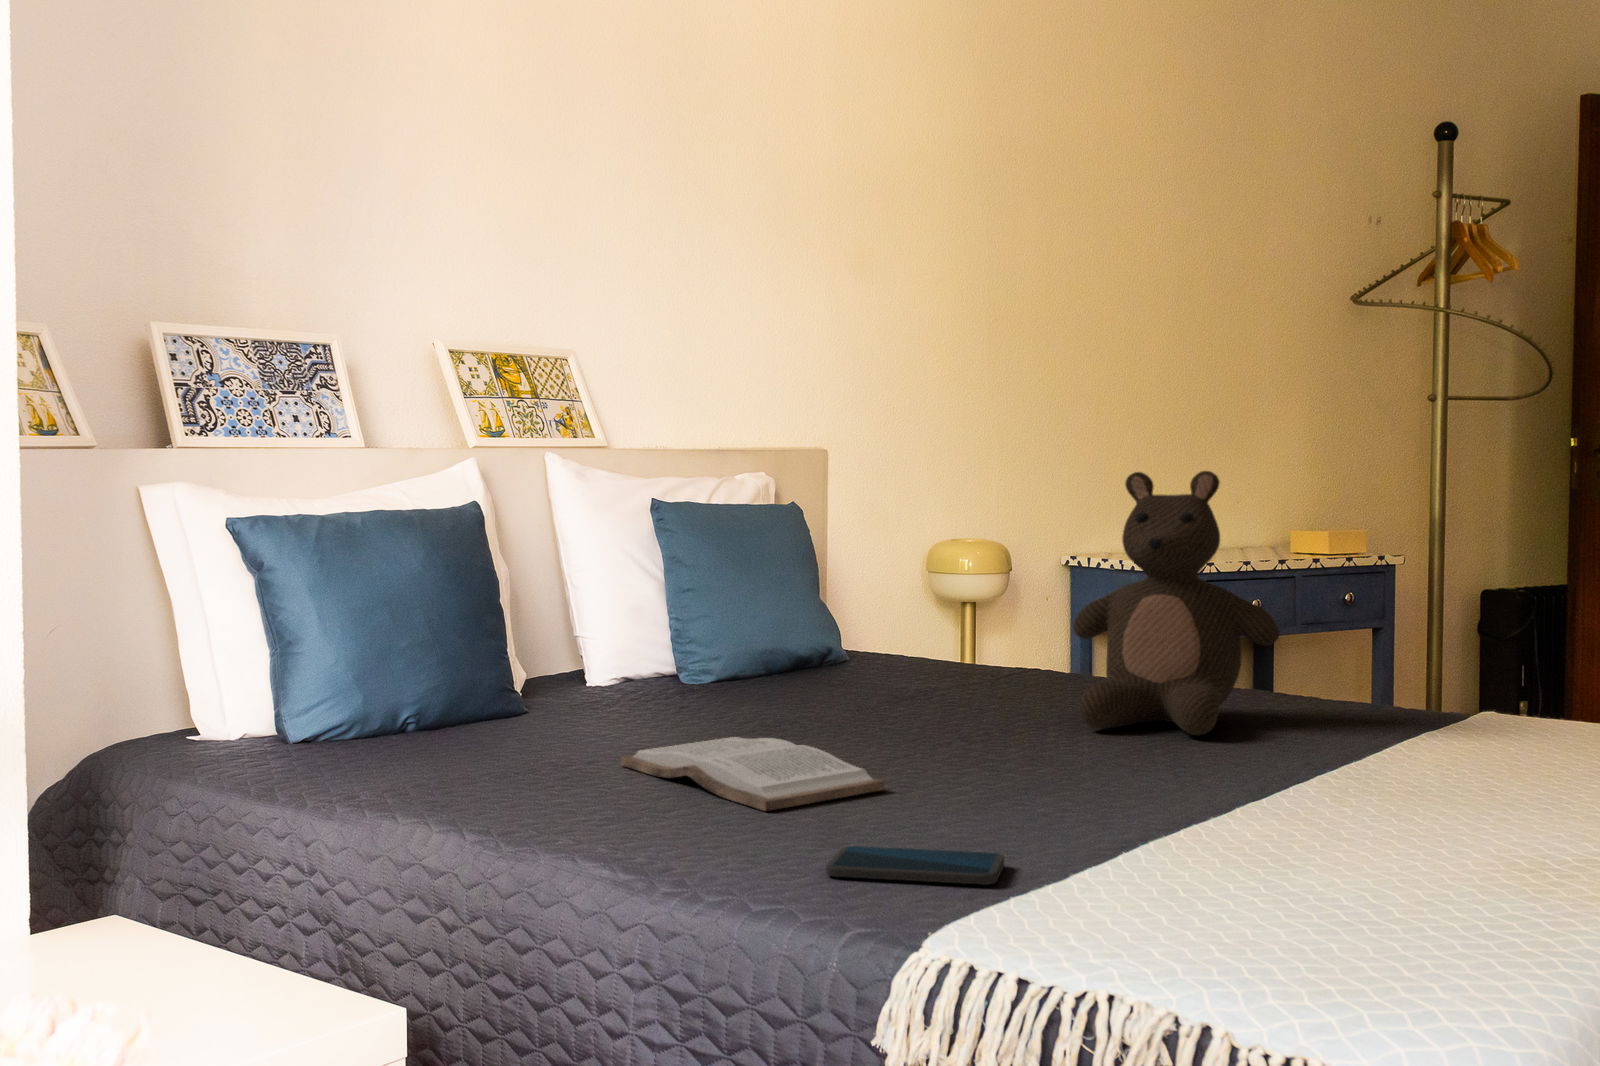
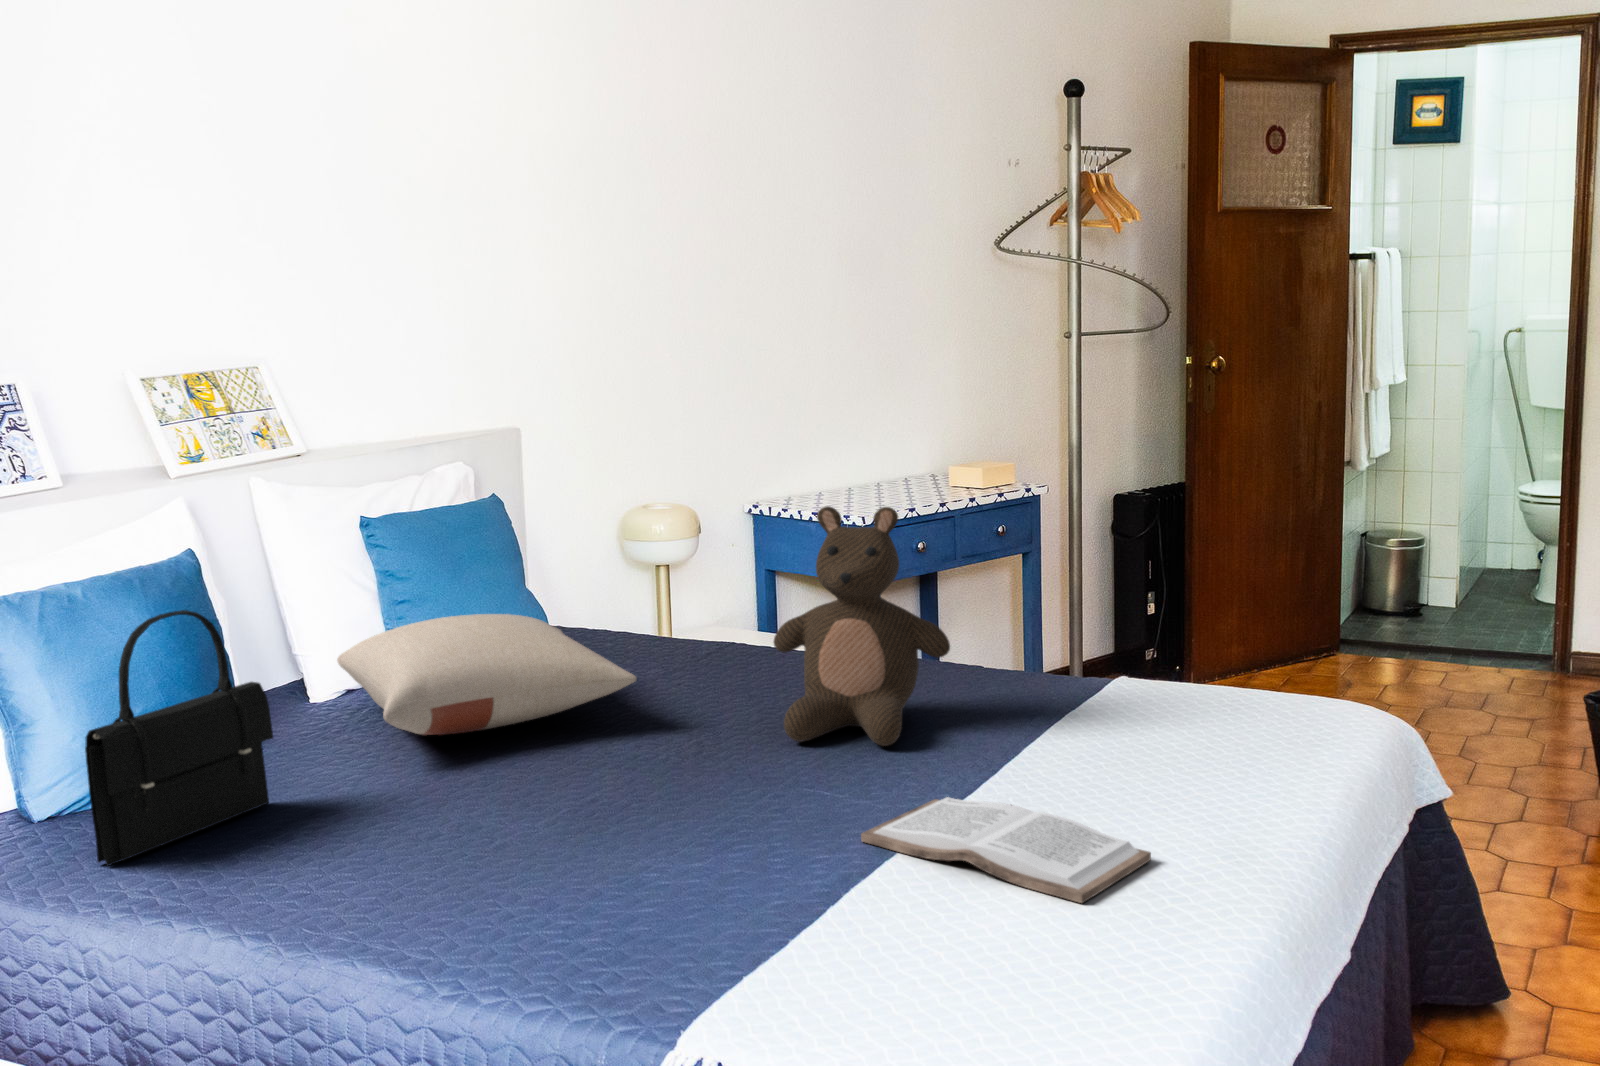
handbag: none [335,522,529,775] -> present [85,610,273,866]
pillow: none [615,591,918,706] -> present [337,614,637,735]
book: present [621,737,884,811] -> present [861,797,1151,903]
smartphone: present [826,846,1004,885] -> none [598,931,747,971]

